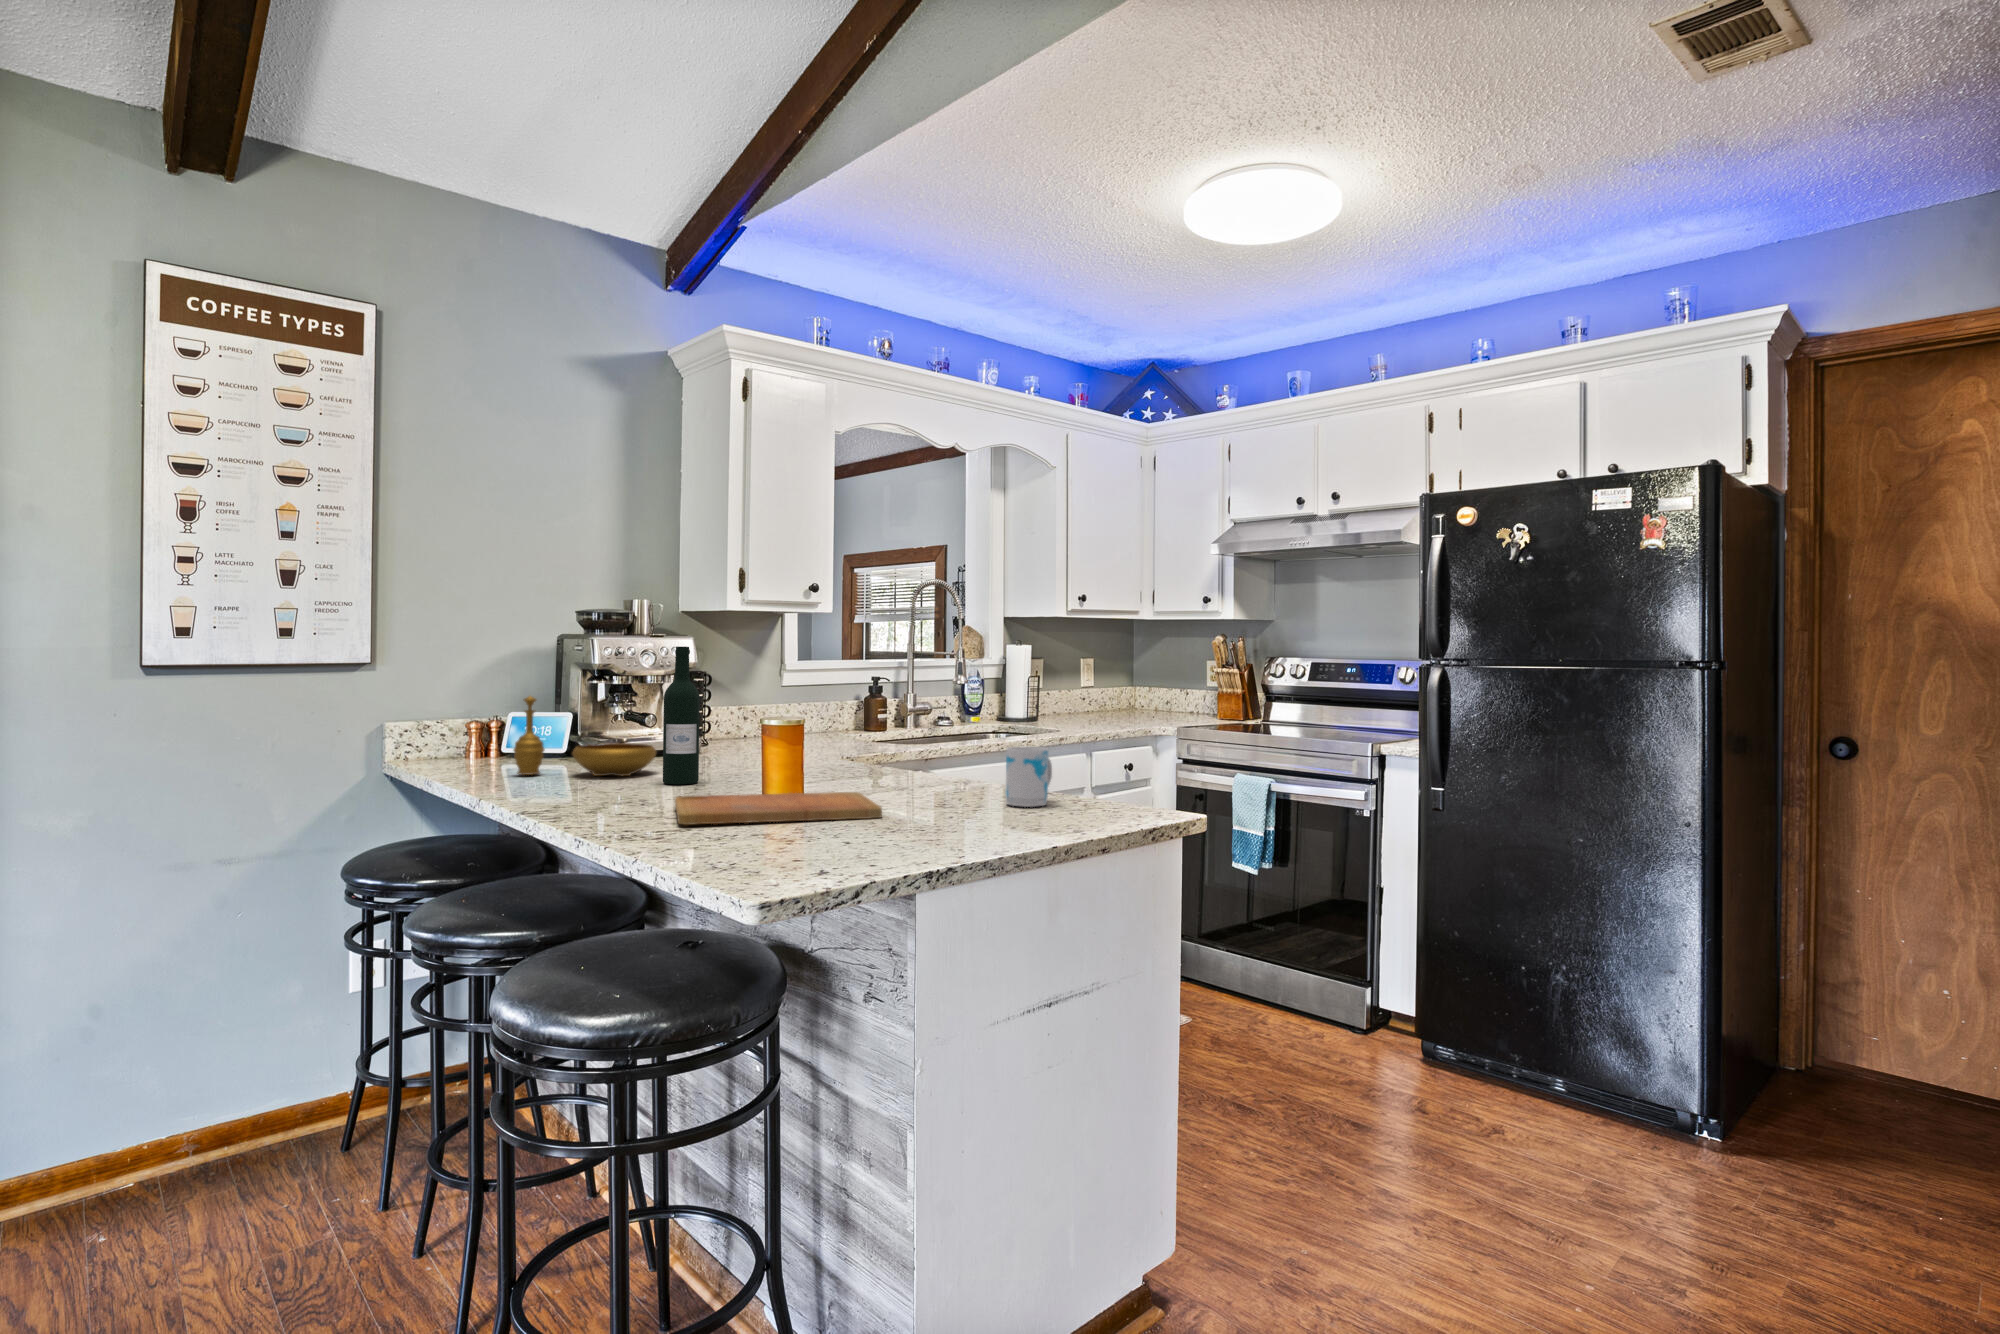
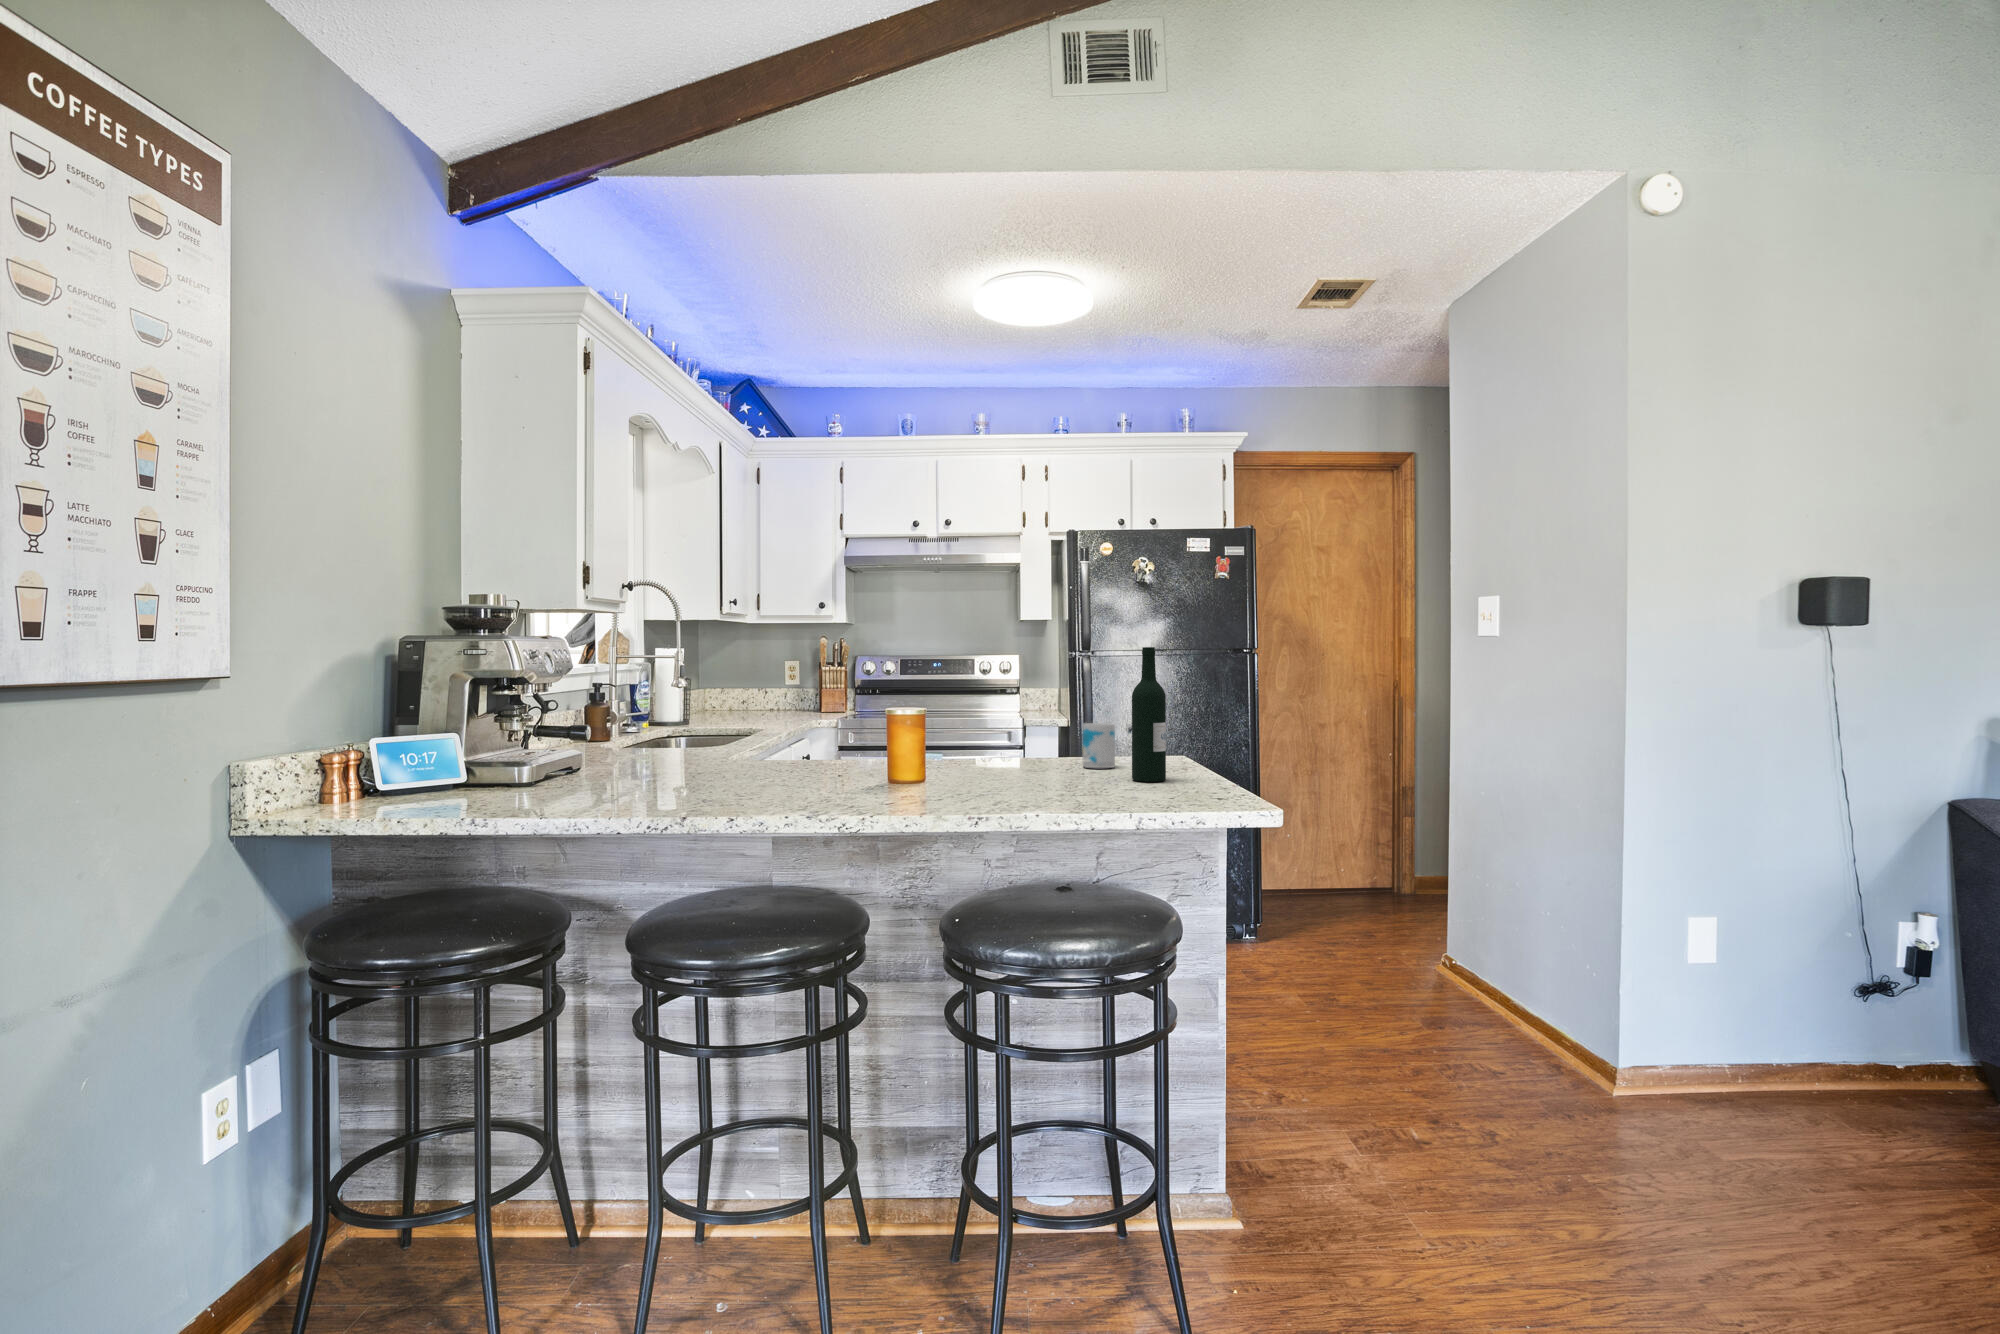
wine bottle: present [663,647,700,784] -> present [1132,647,1166,782]
decorative bowl: present [514,696,656,776] -> none [552,708,702,803]
cutting board: present [675,792,882,825] -> none [917,772,1084,803]

